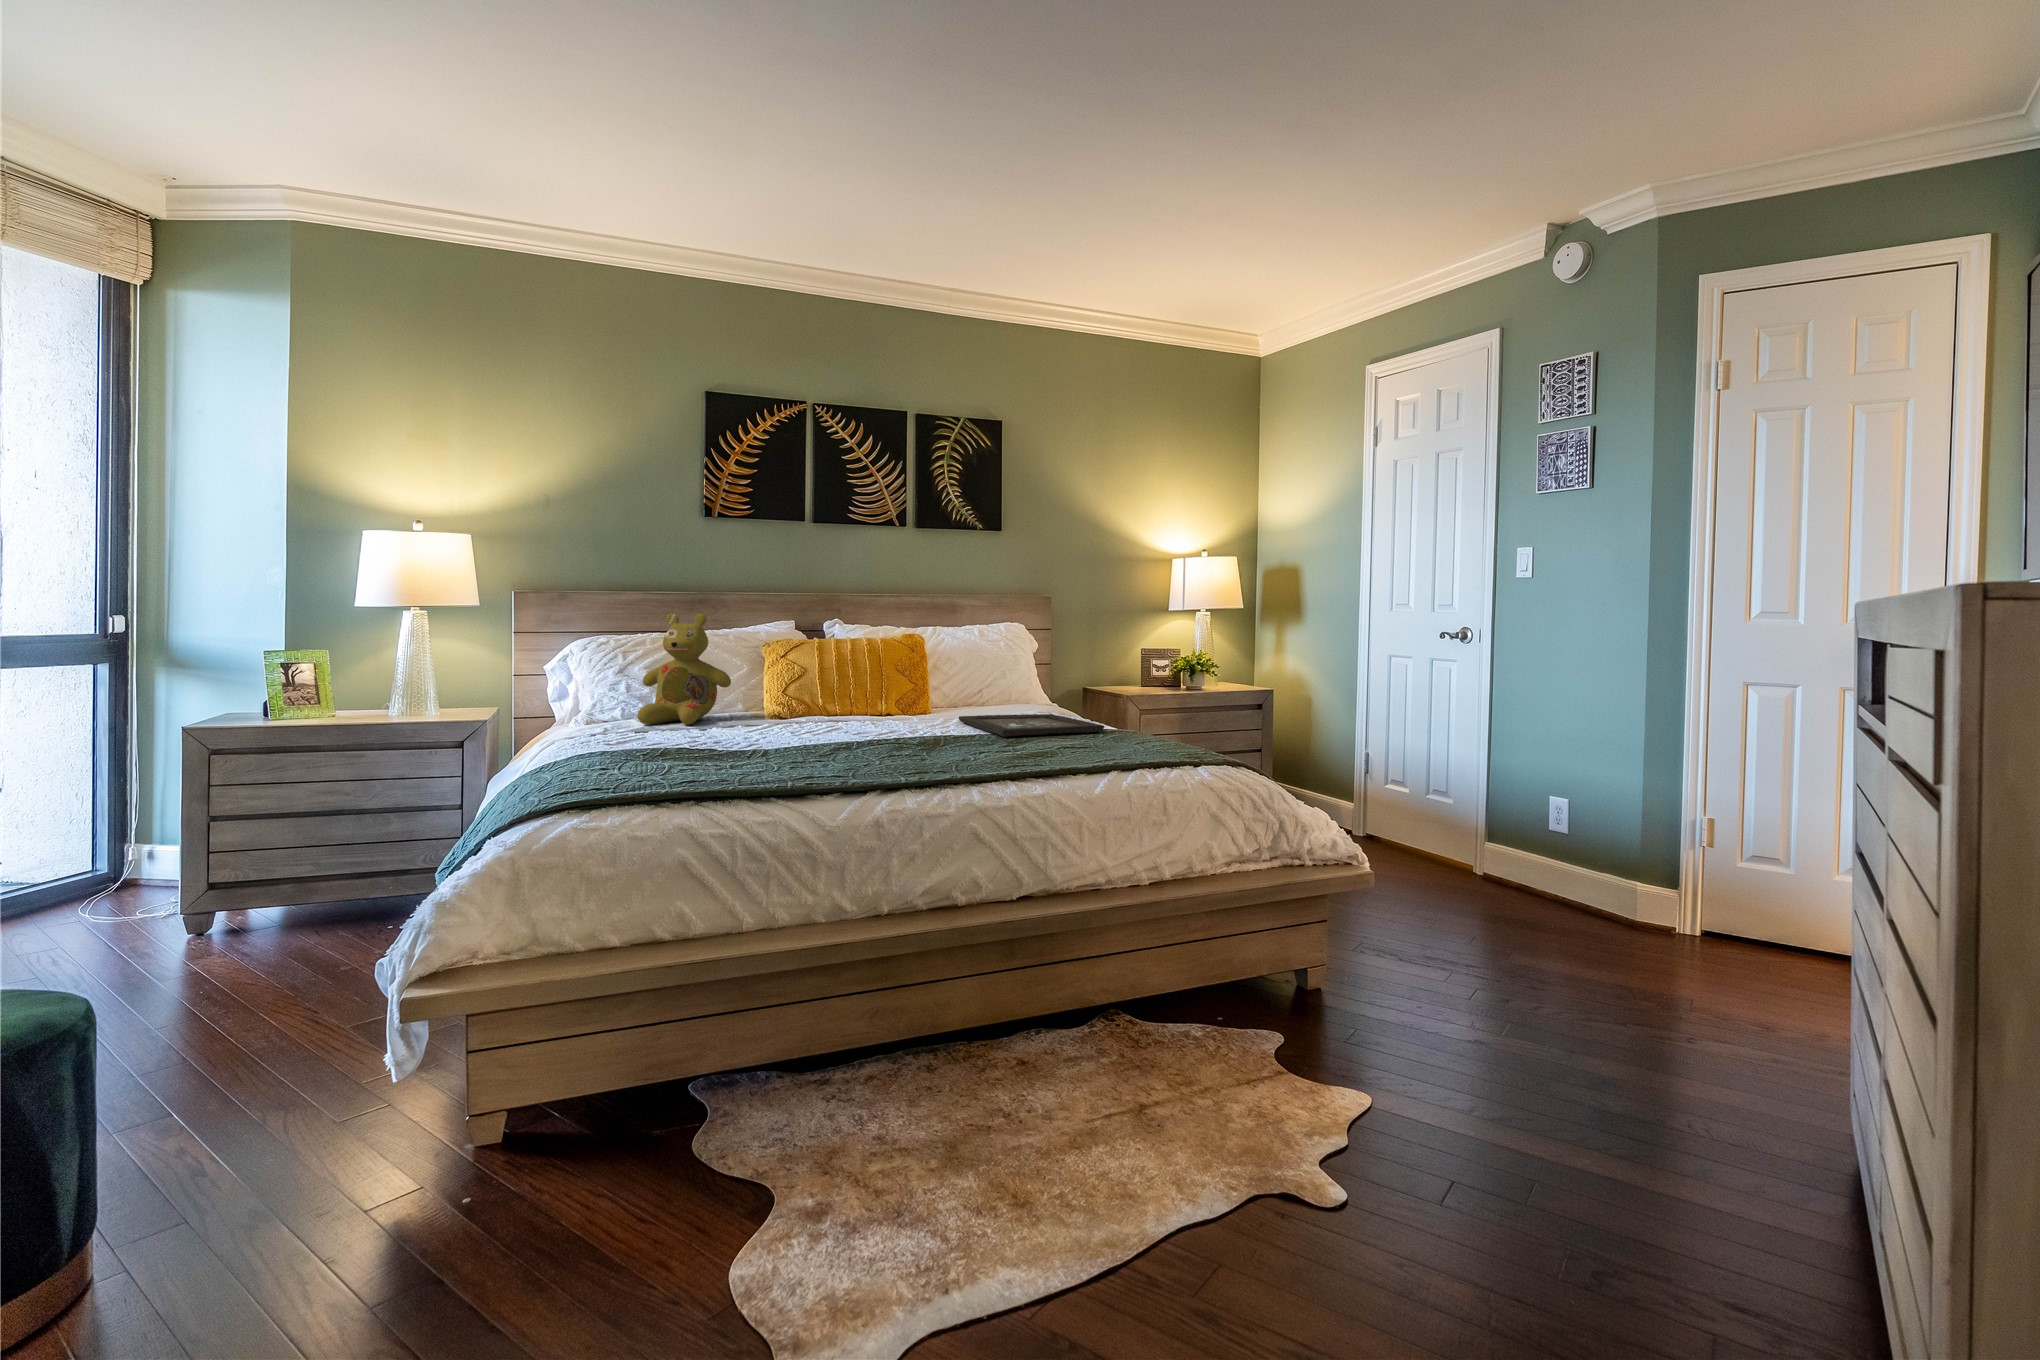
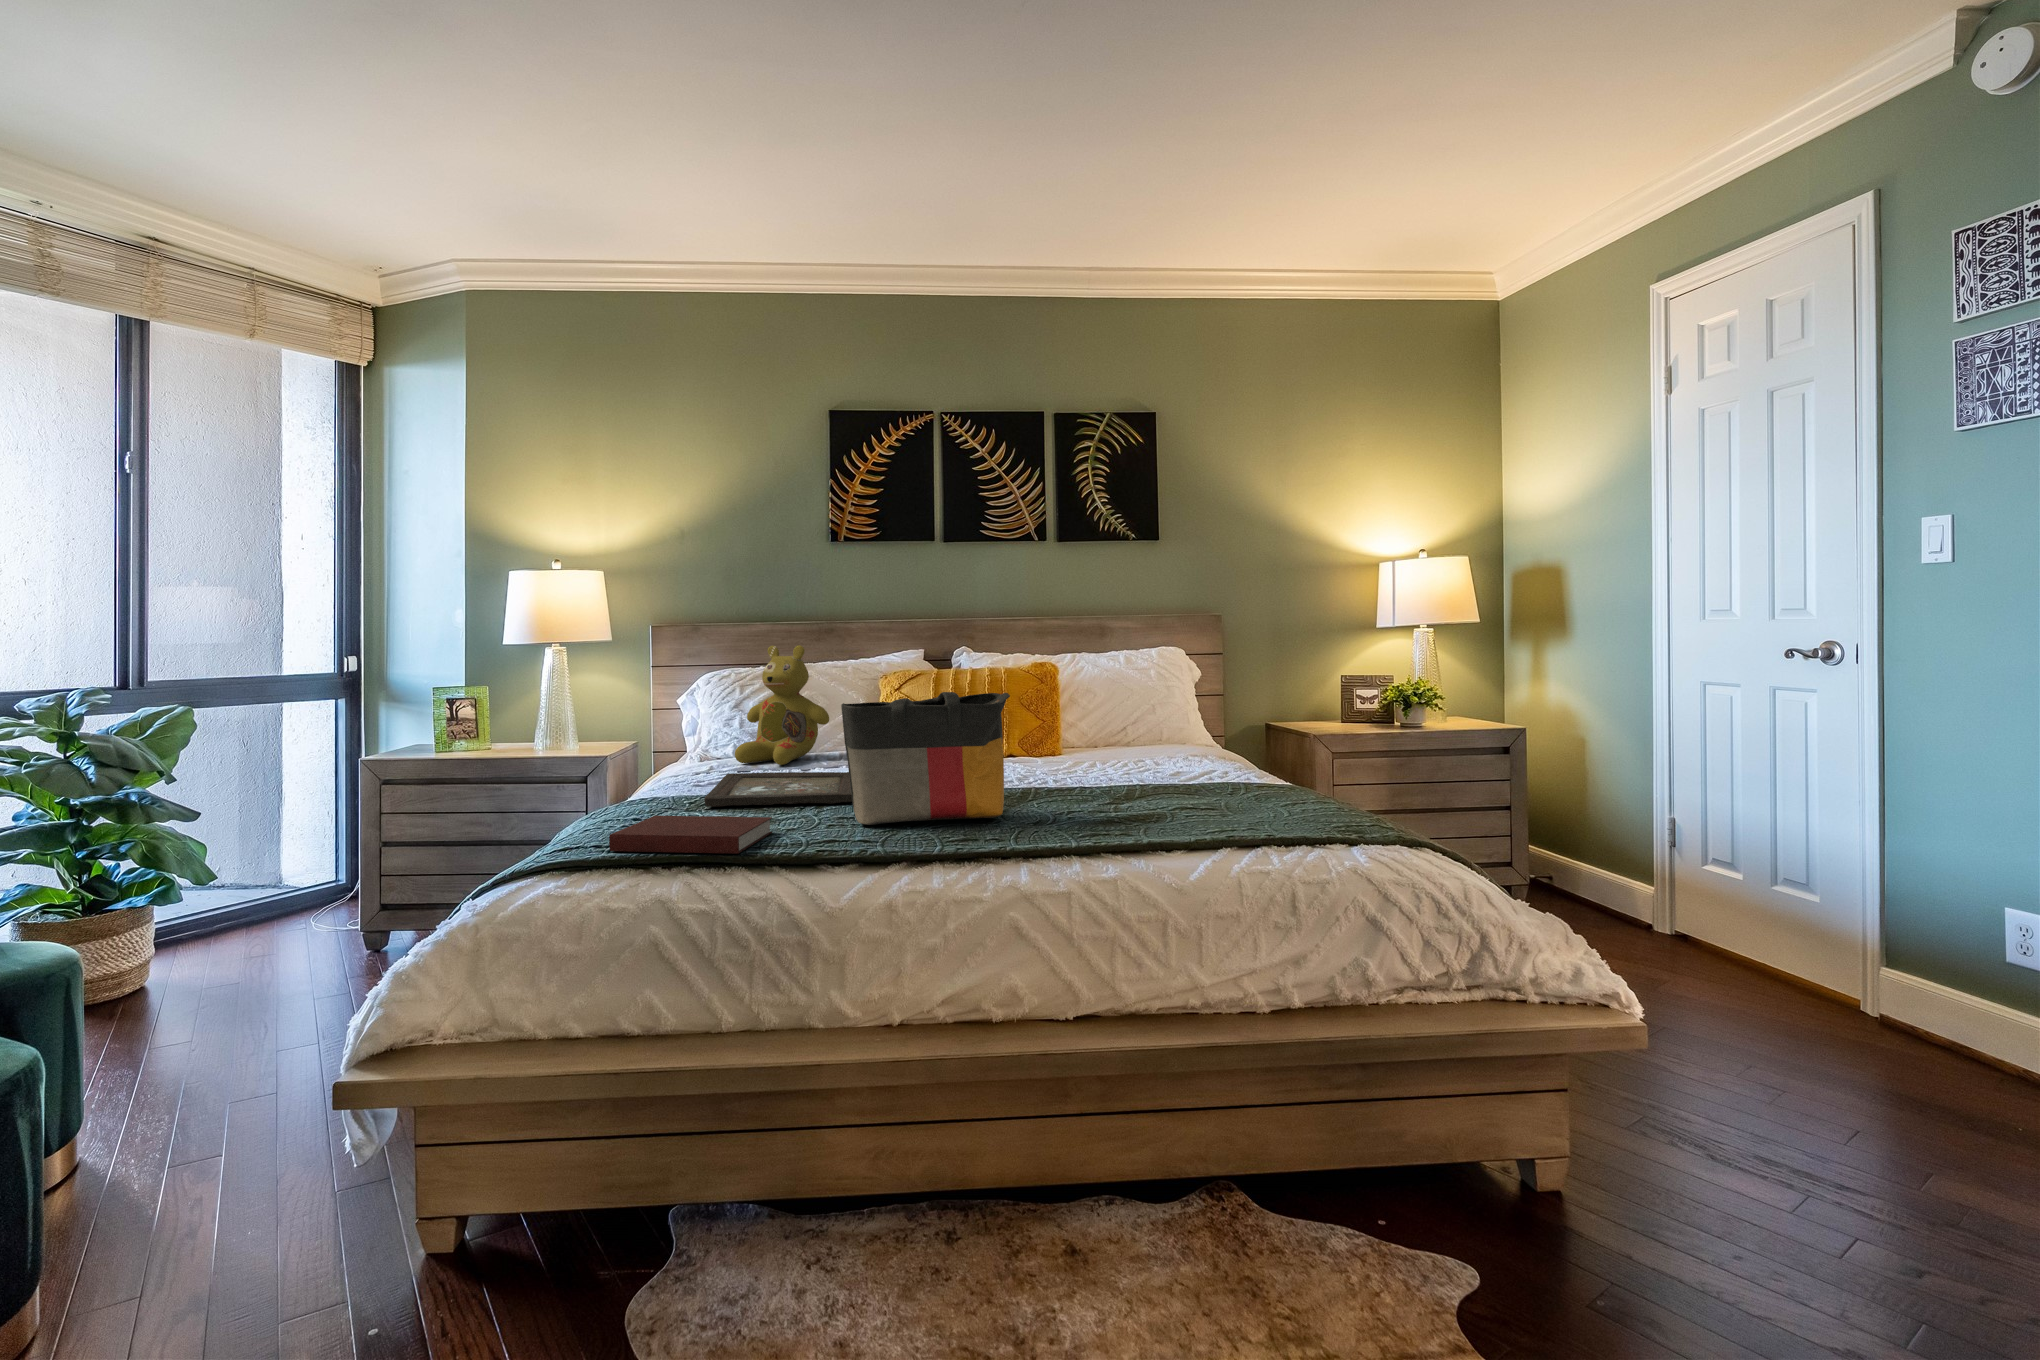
tote bag: none [805,654,946,764] -> present [841,692,1010,825]
tray: present [959,714,1104,737] -> present [704,772,852,807]
notebook: none [611,760,748,791] -> present [609,816,772,854]

